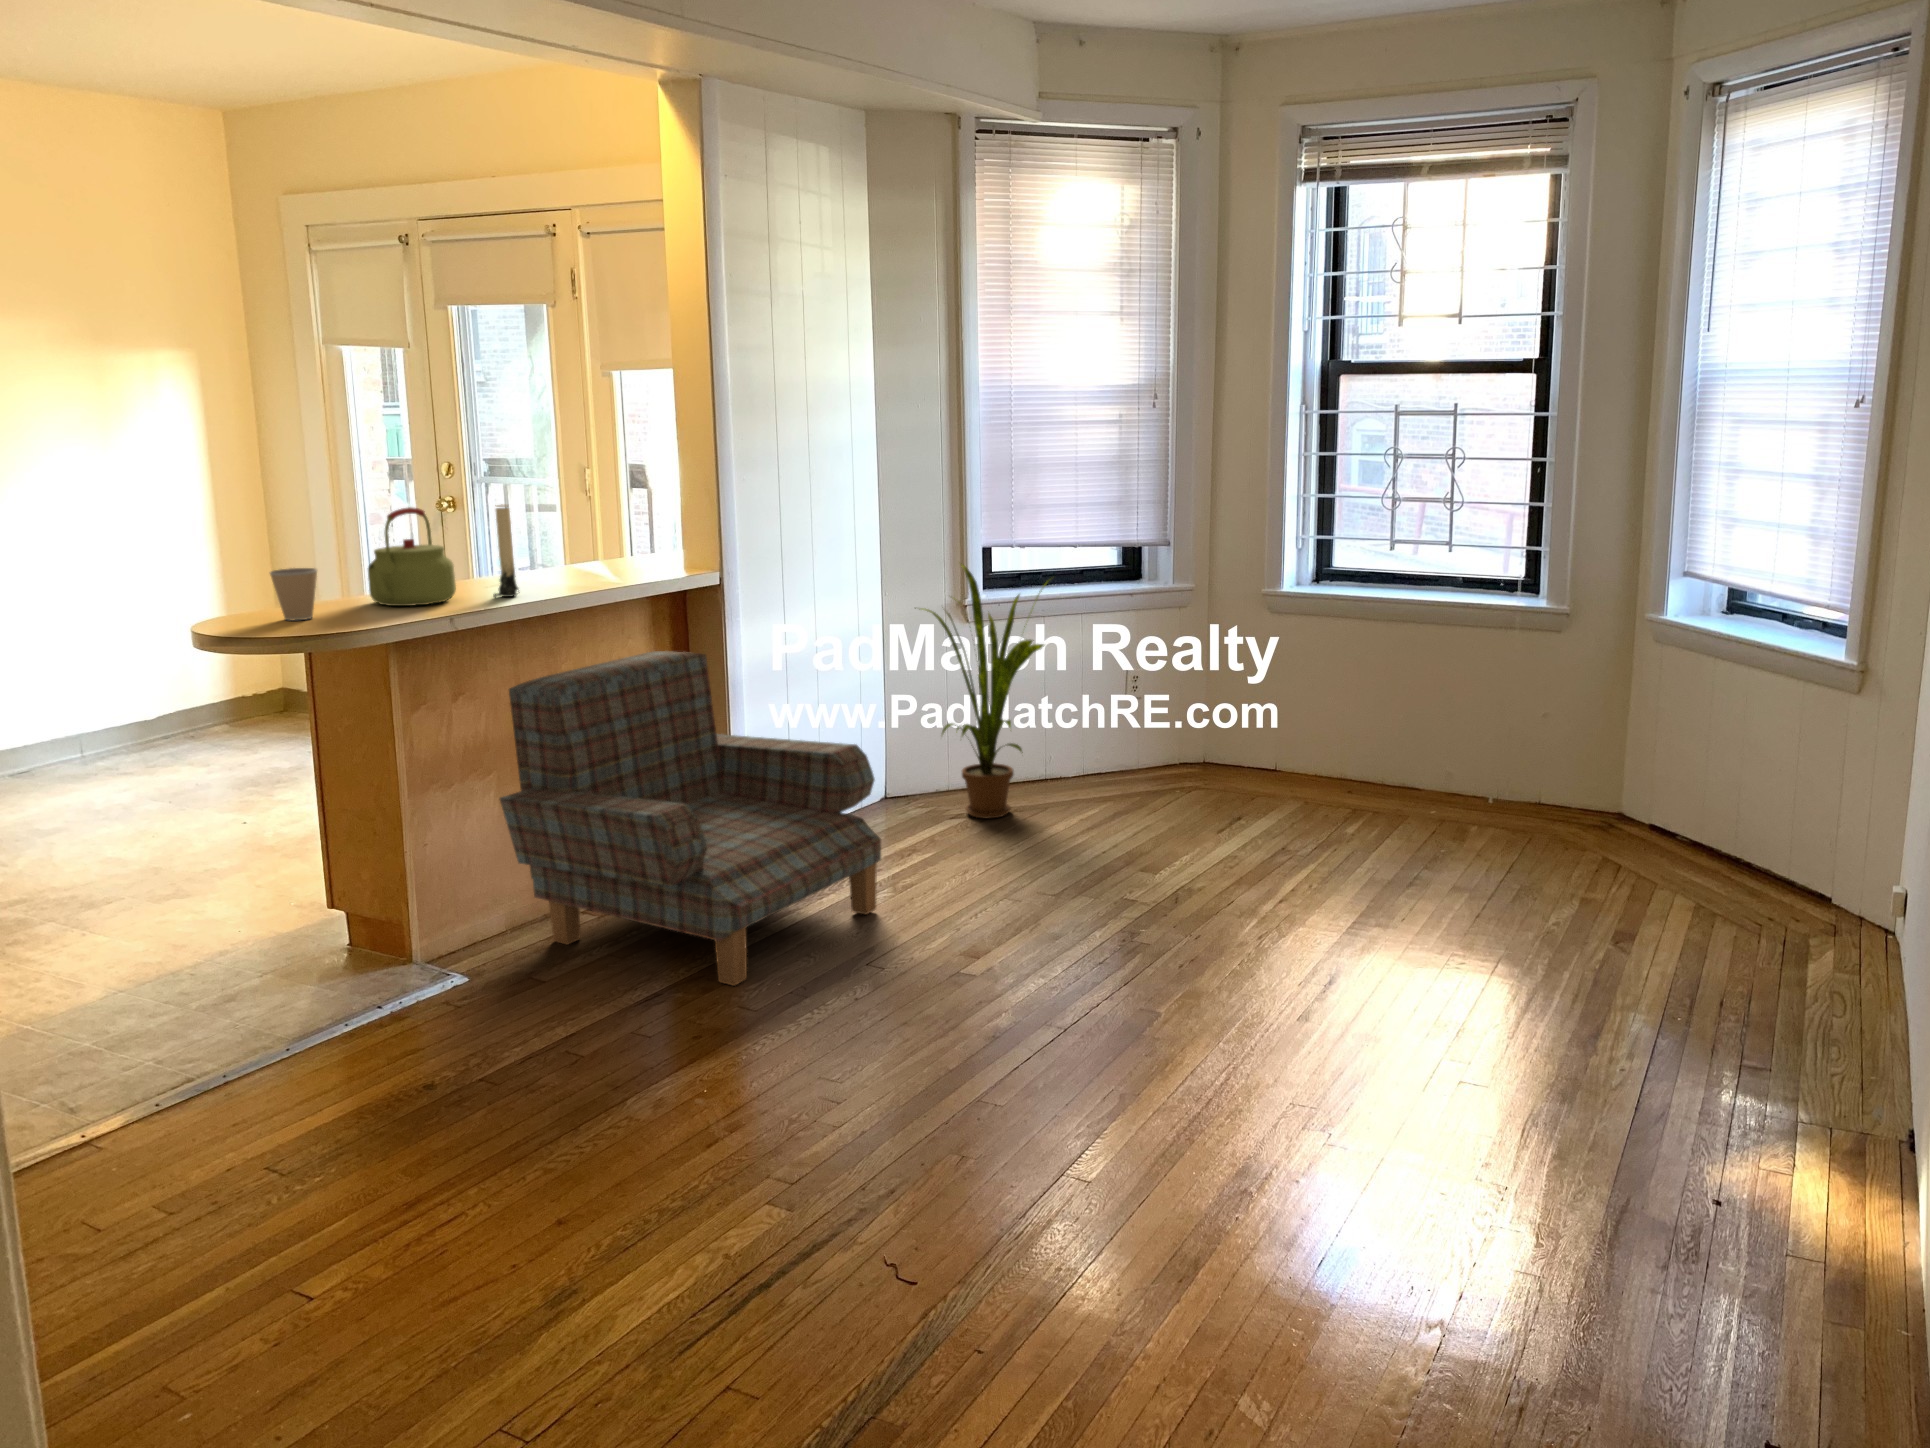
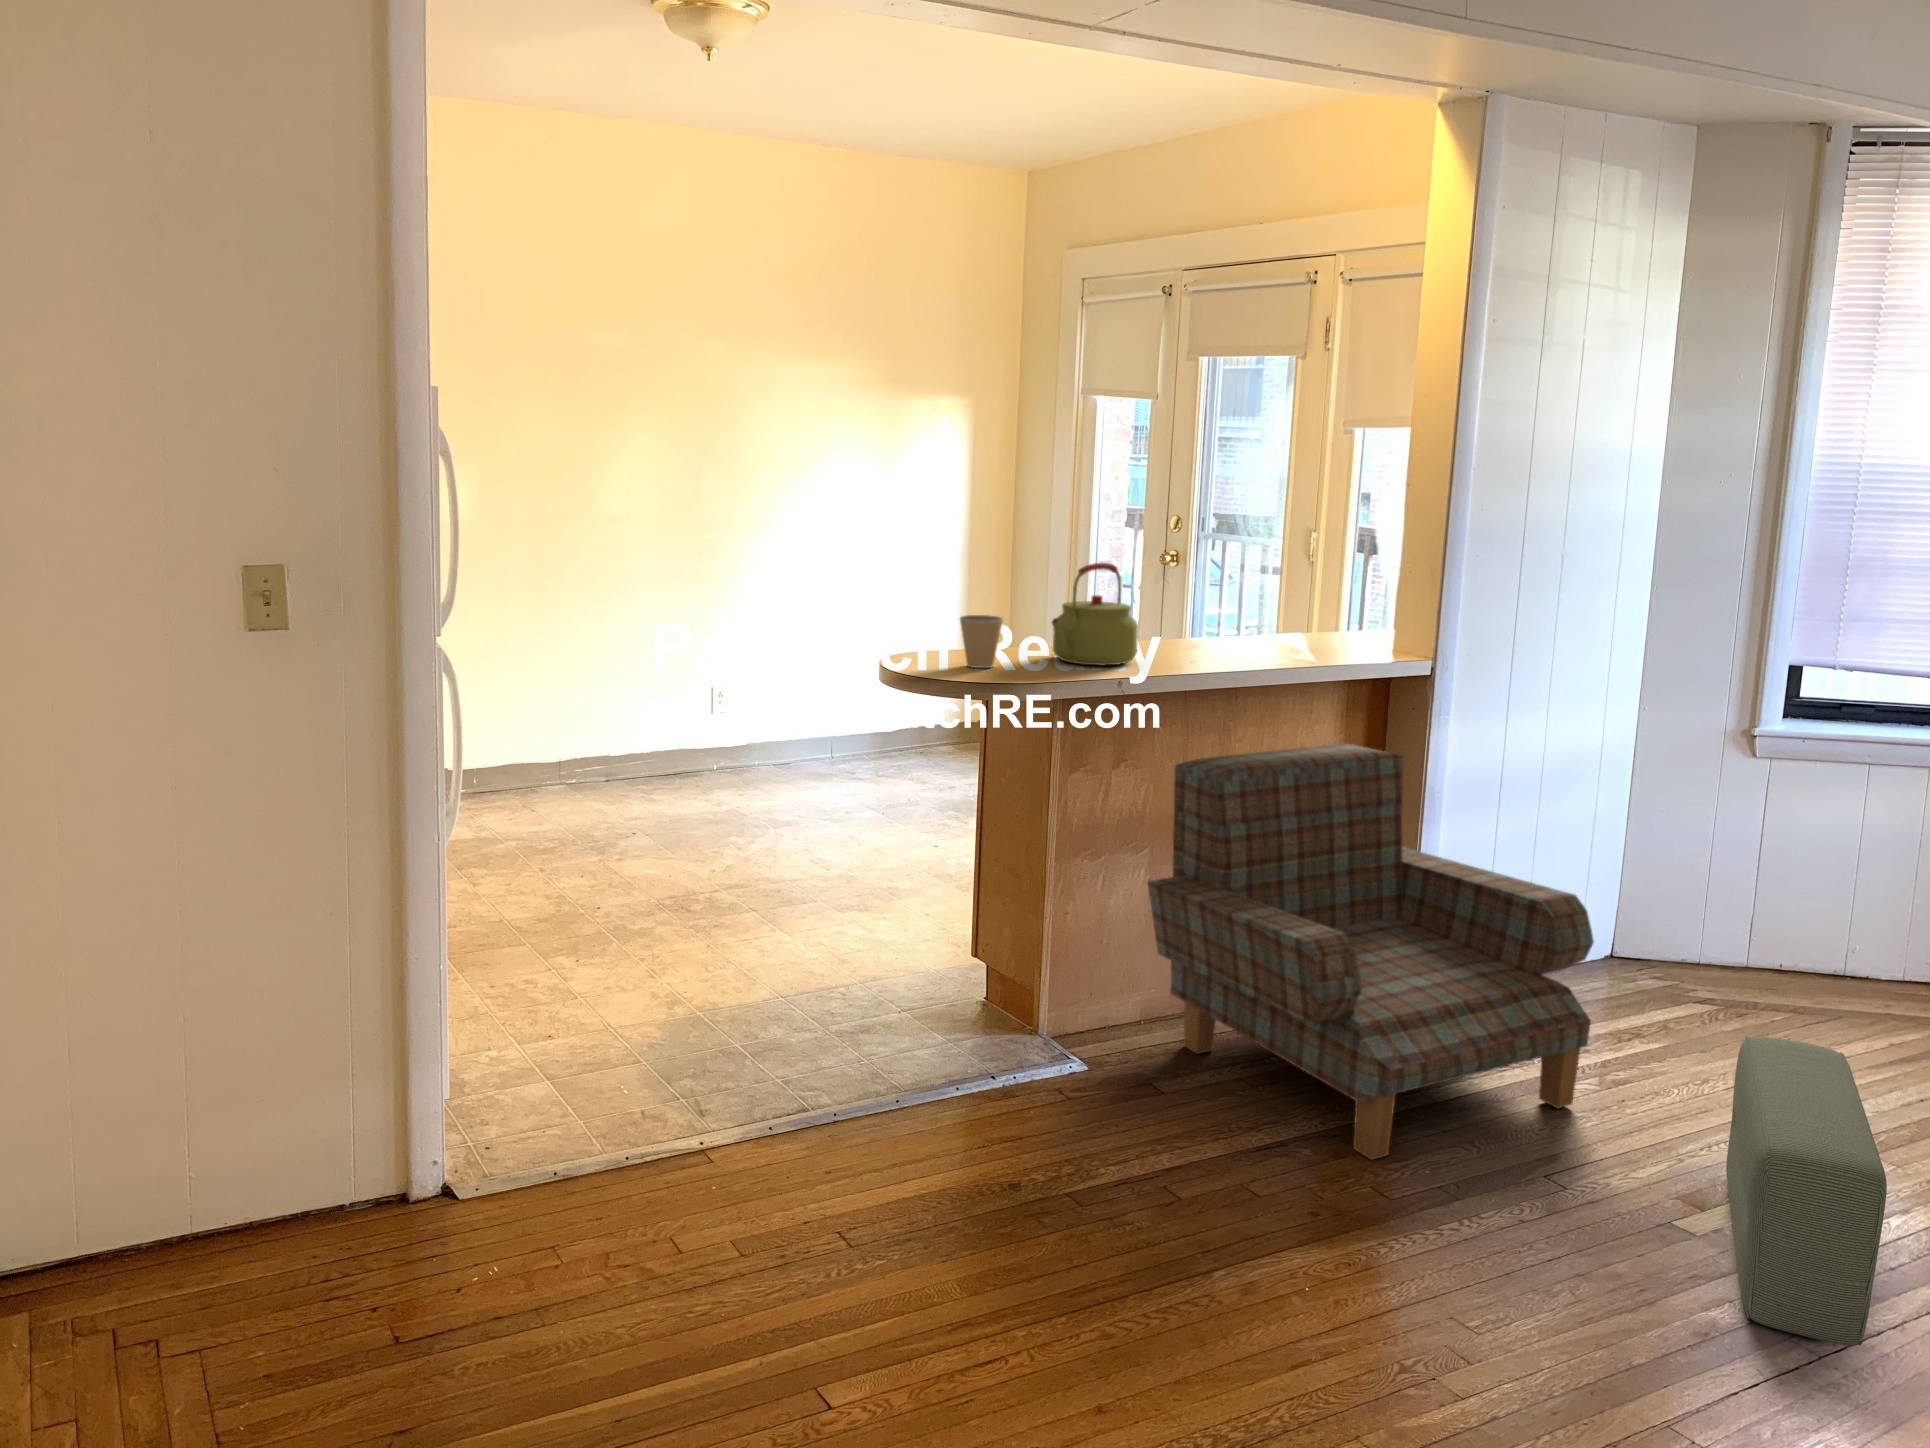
candle: present [493,505,519,598] -> none [1173,567,1203,667]
house plant: present [915,564,1046,819] -> none [1678,679,1900,1015]
pouf: none [985,819,1085,1016] -> present [1726,1036,1887,1346]

